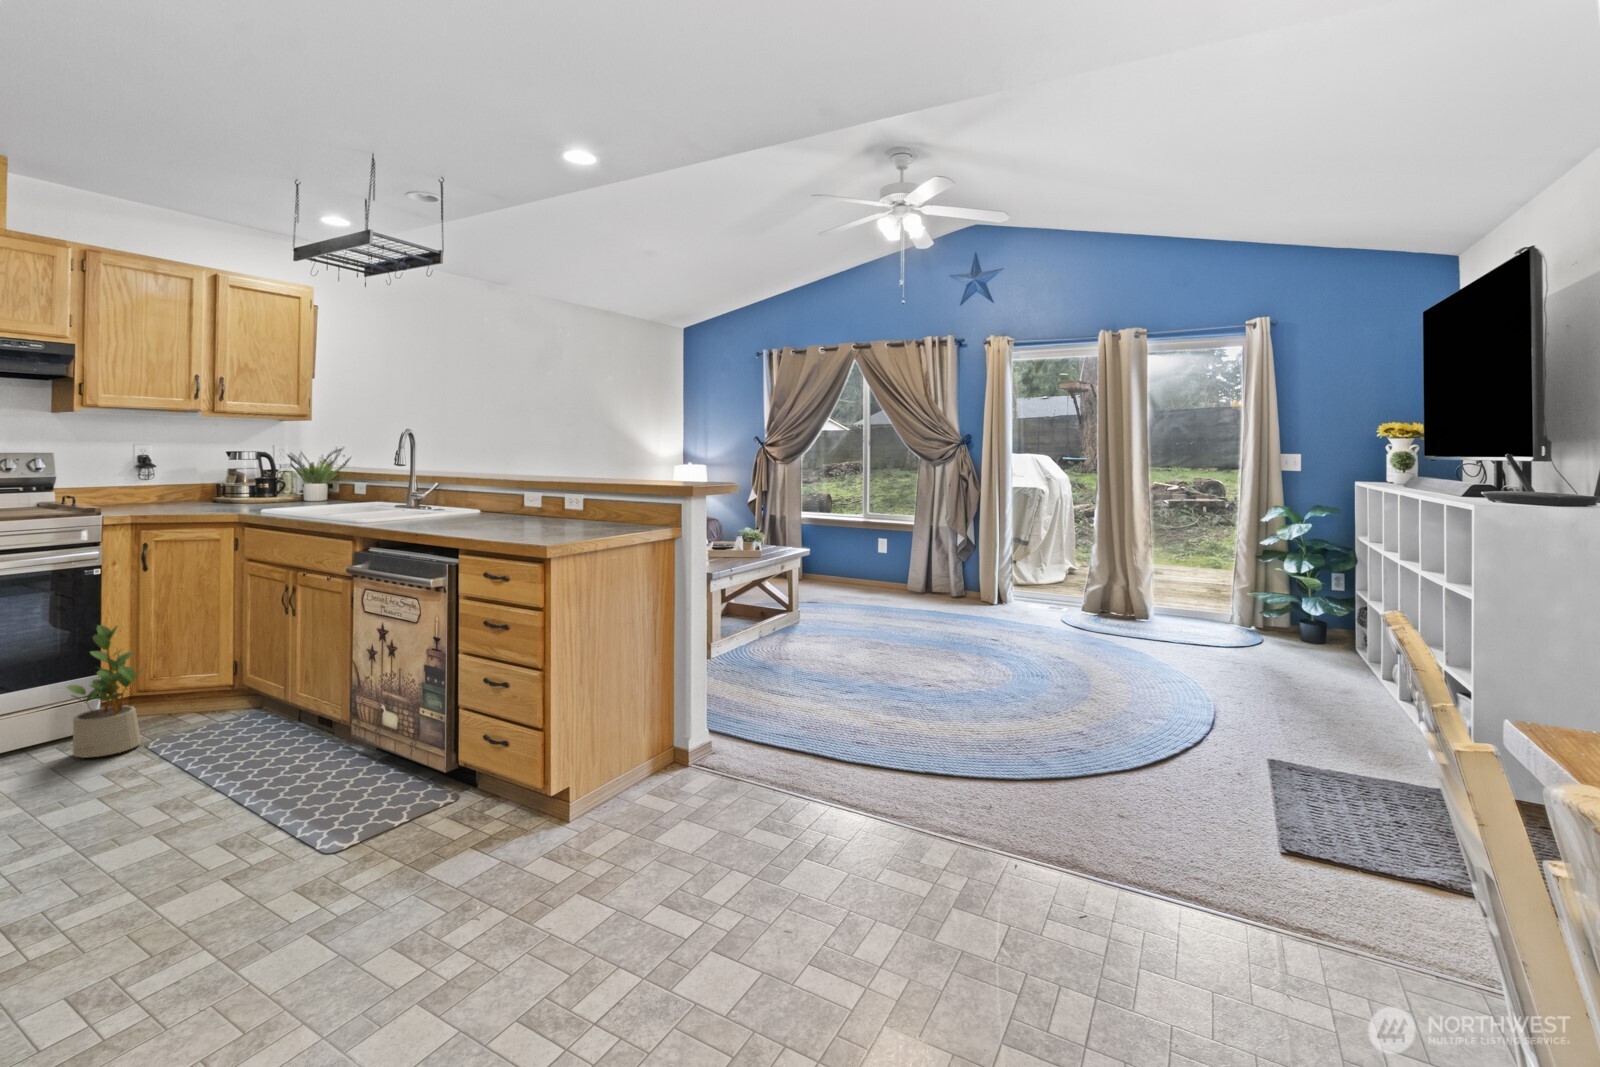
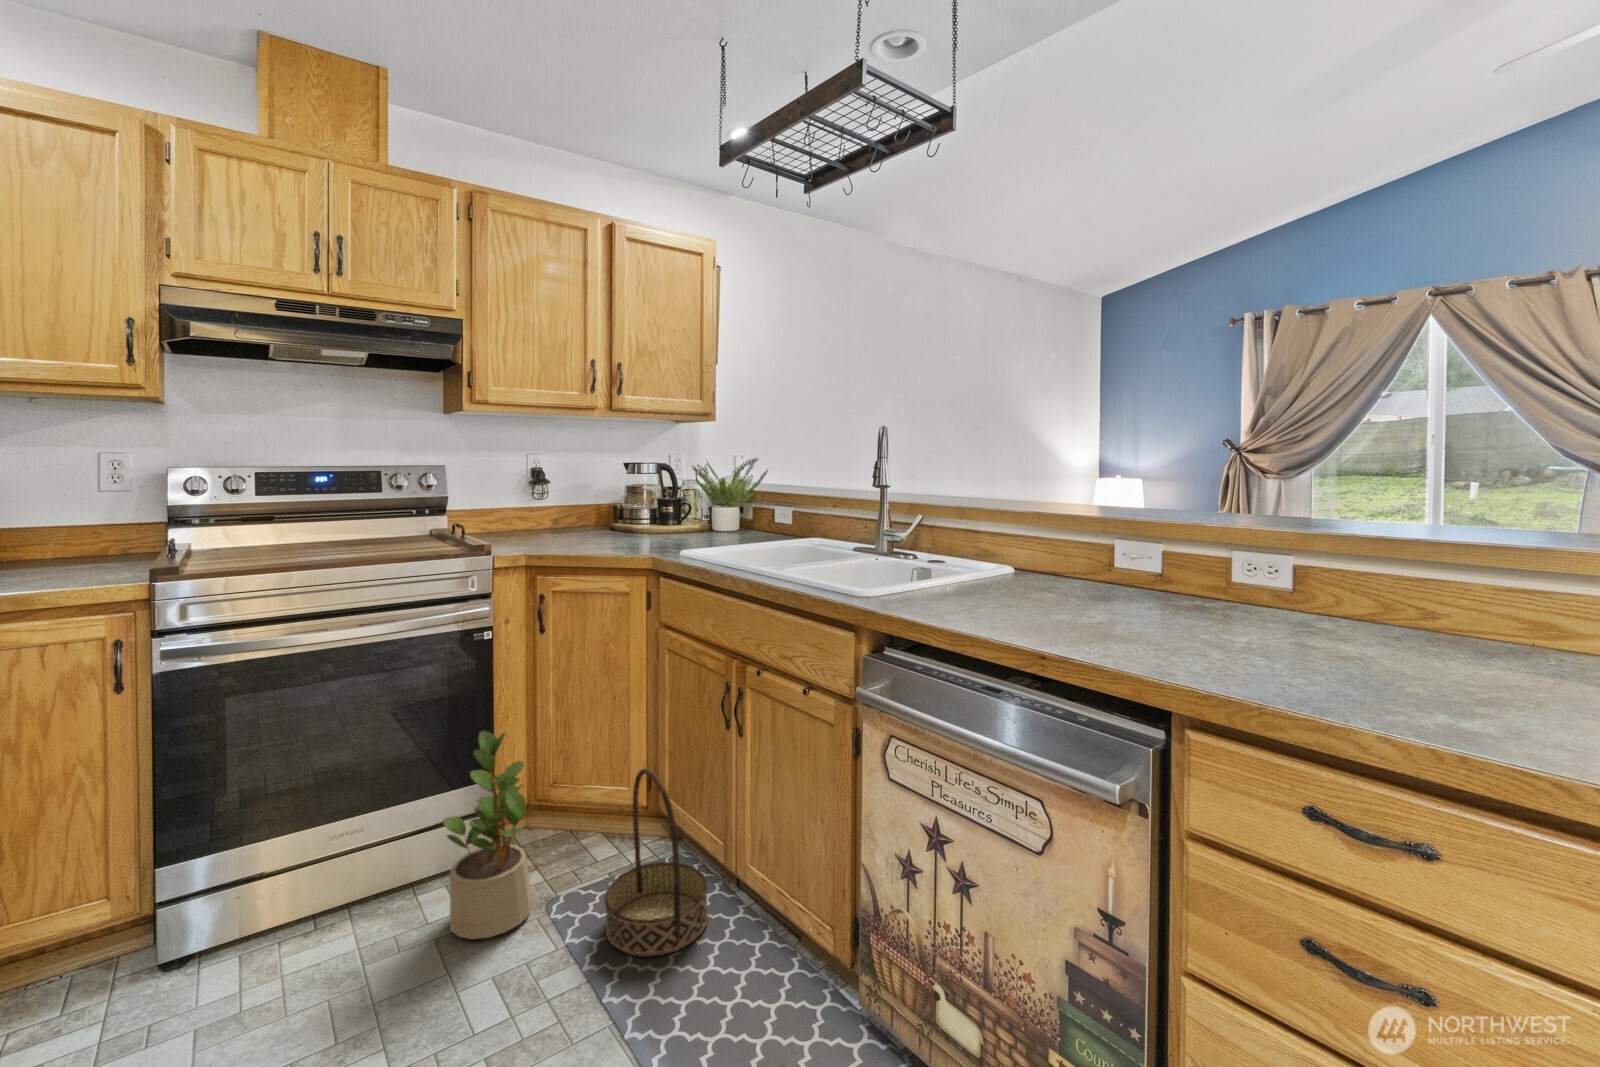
basket: none [197,643,276,751] -> present [604,768,708,957]

